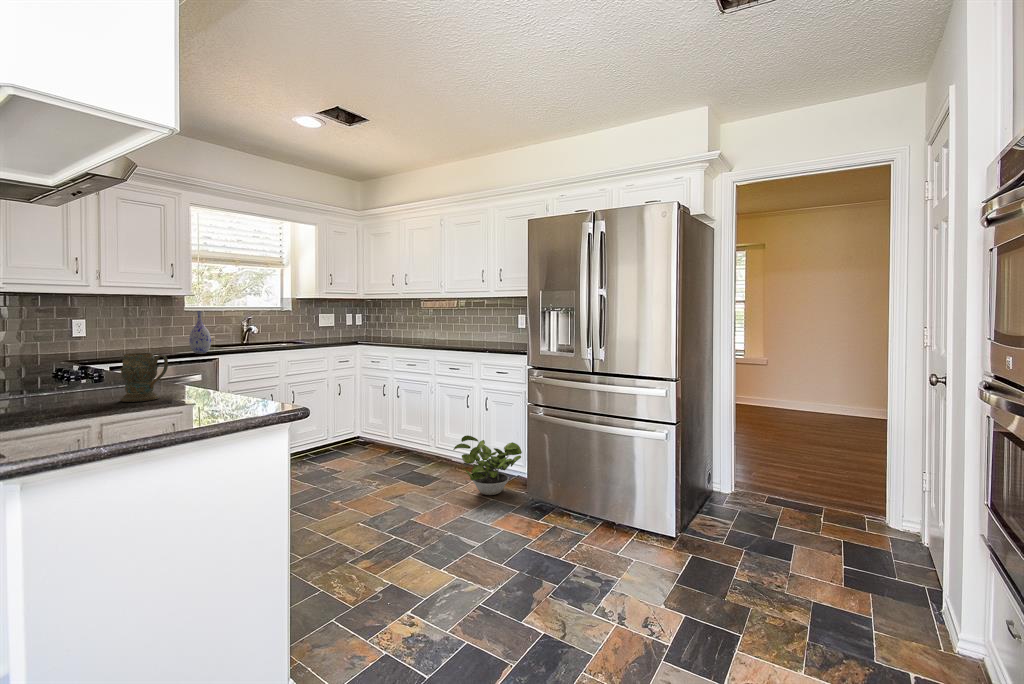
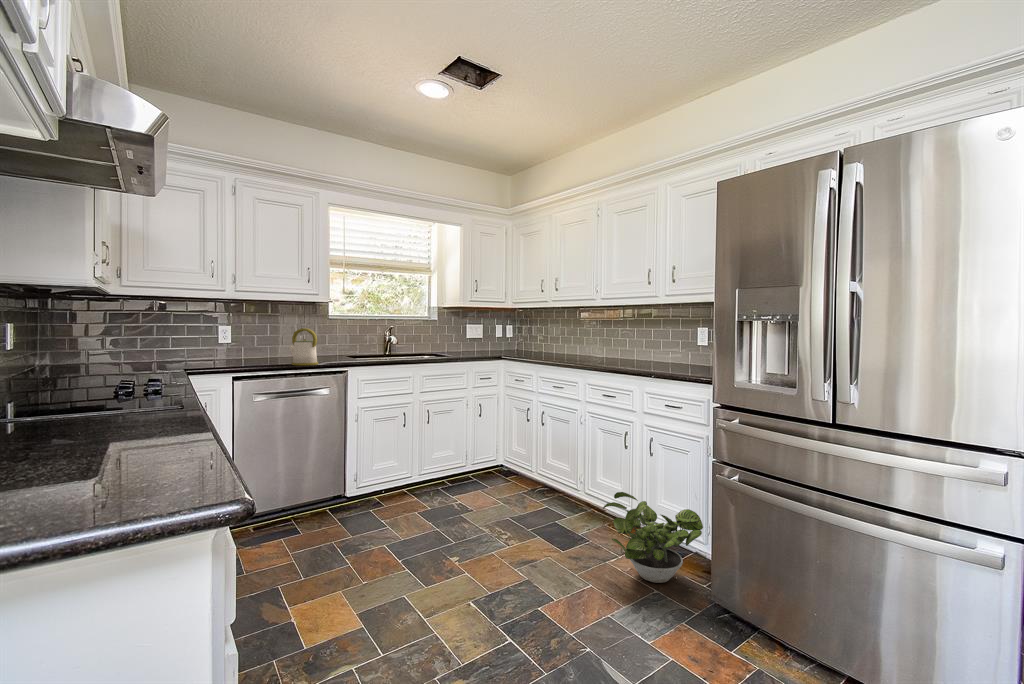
vase: present [189,311,211,353] -> none [320,321,341,366]
kettle: none [149,318,182,353] -> present [289,328,318,365]
mug: present [120,353,168,402] -> none [55,385,118,462]

